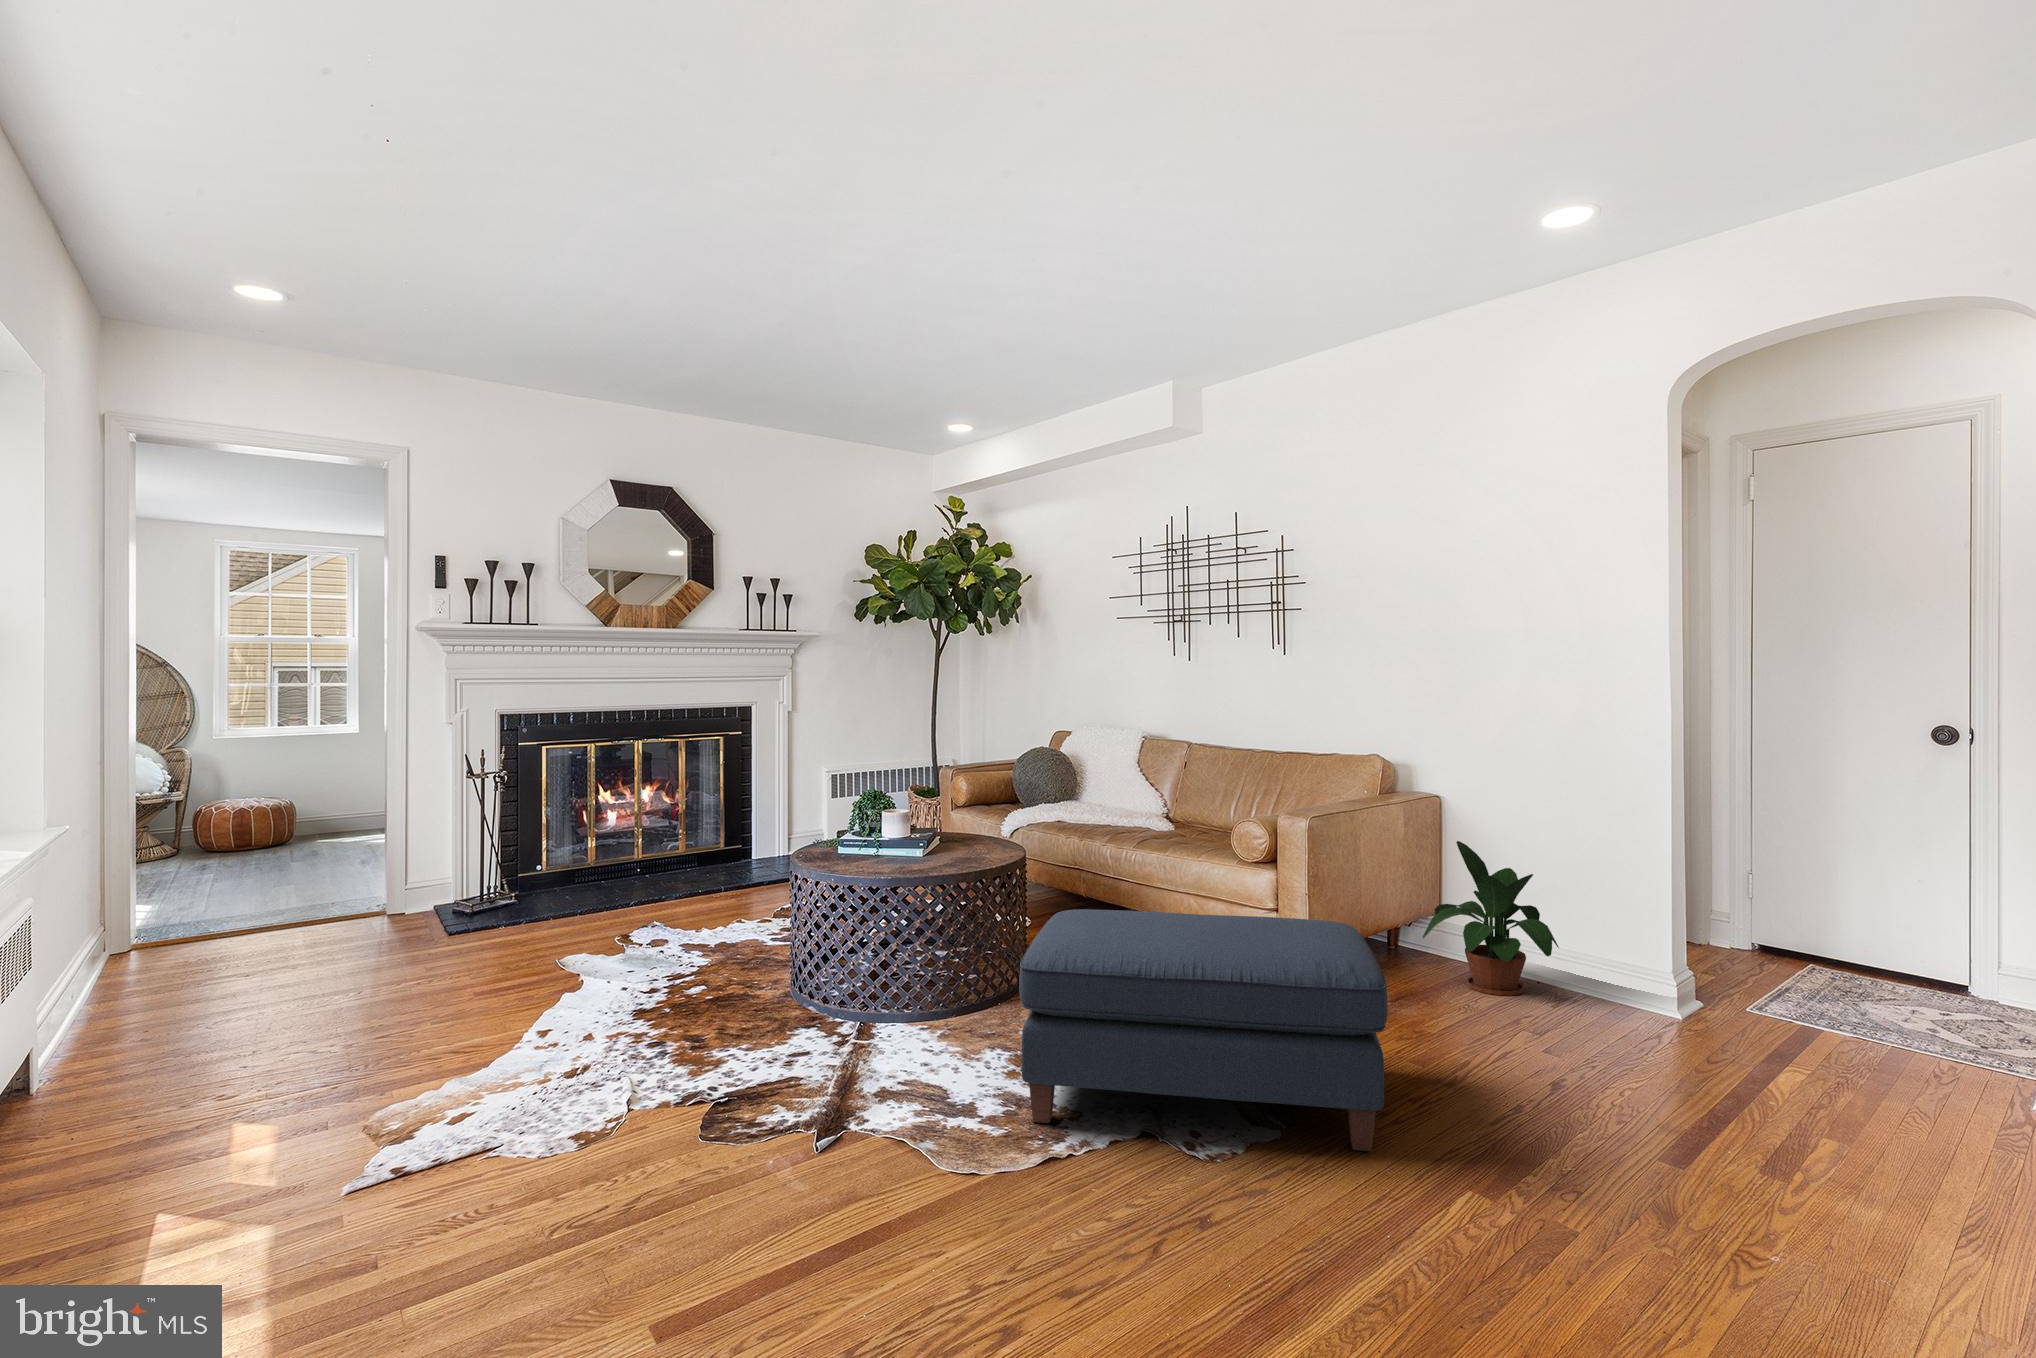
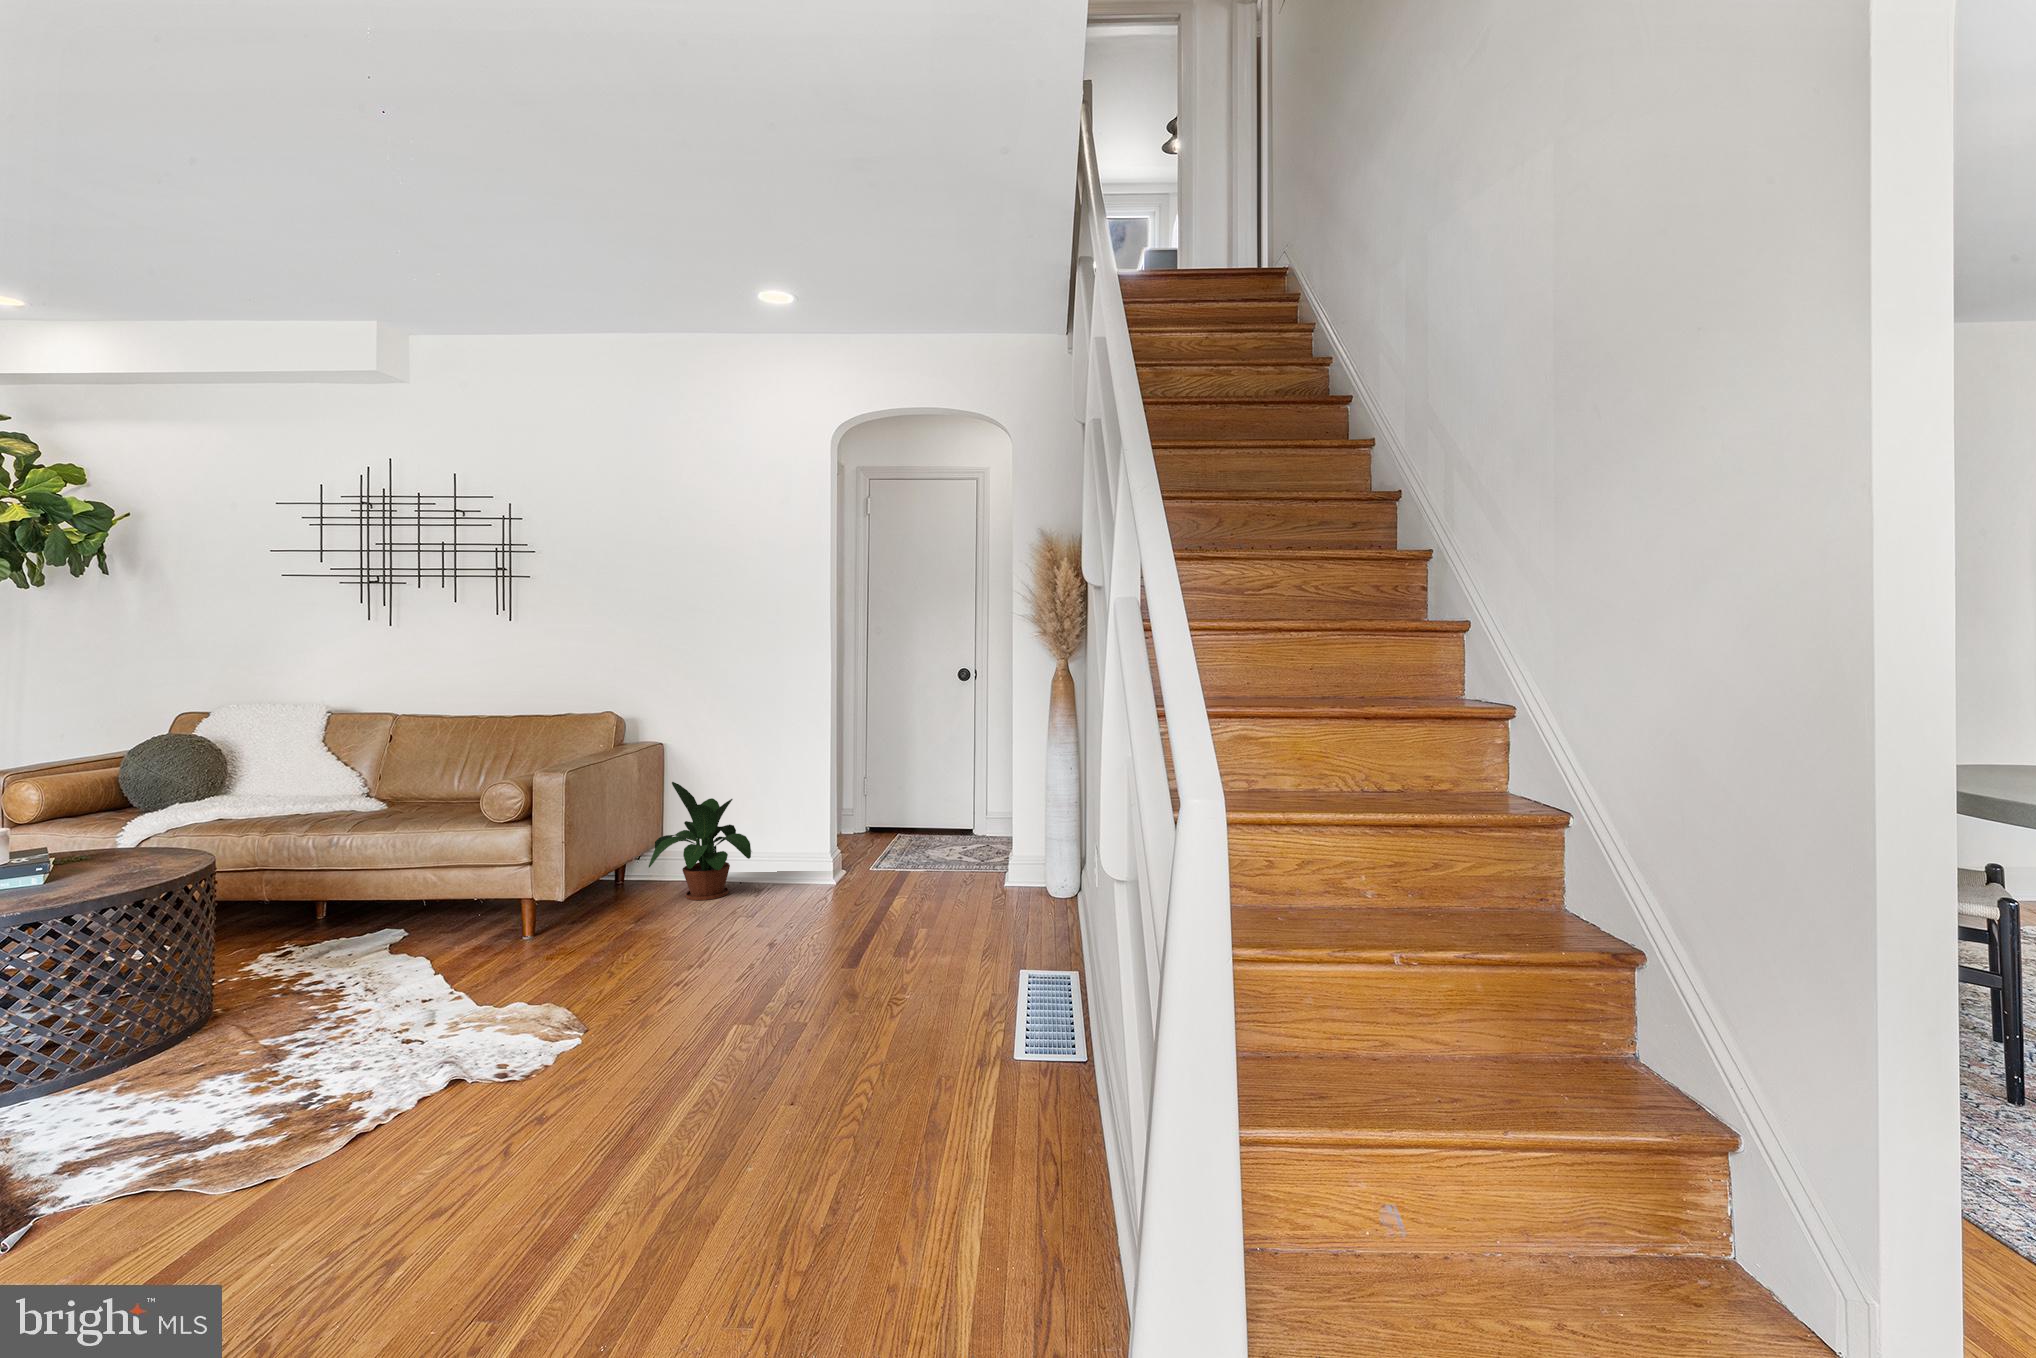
ottoman: present [1019,909,1388,1151] -> none [282,856,670,1117]

